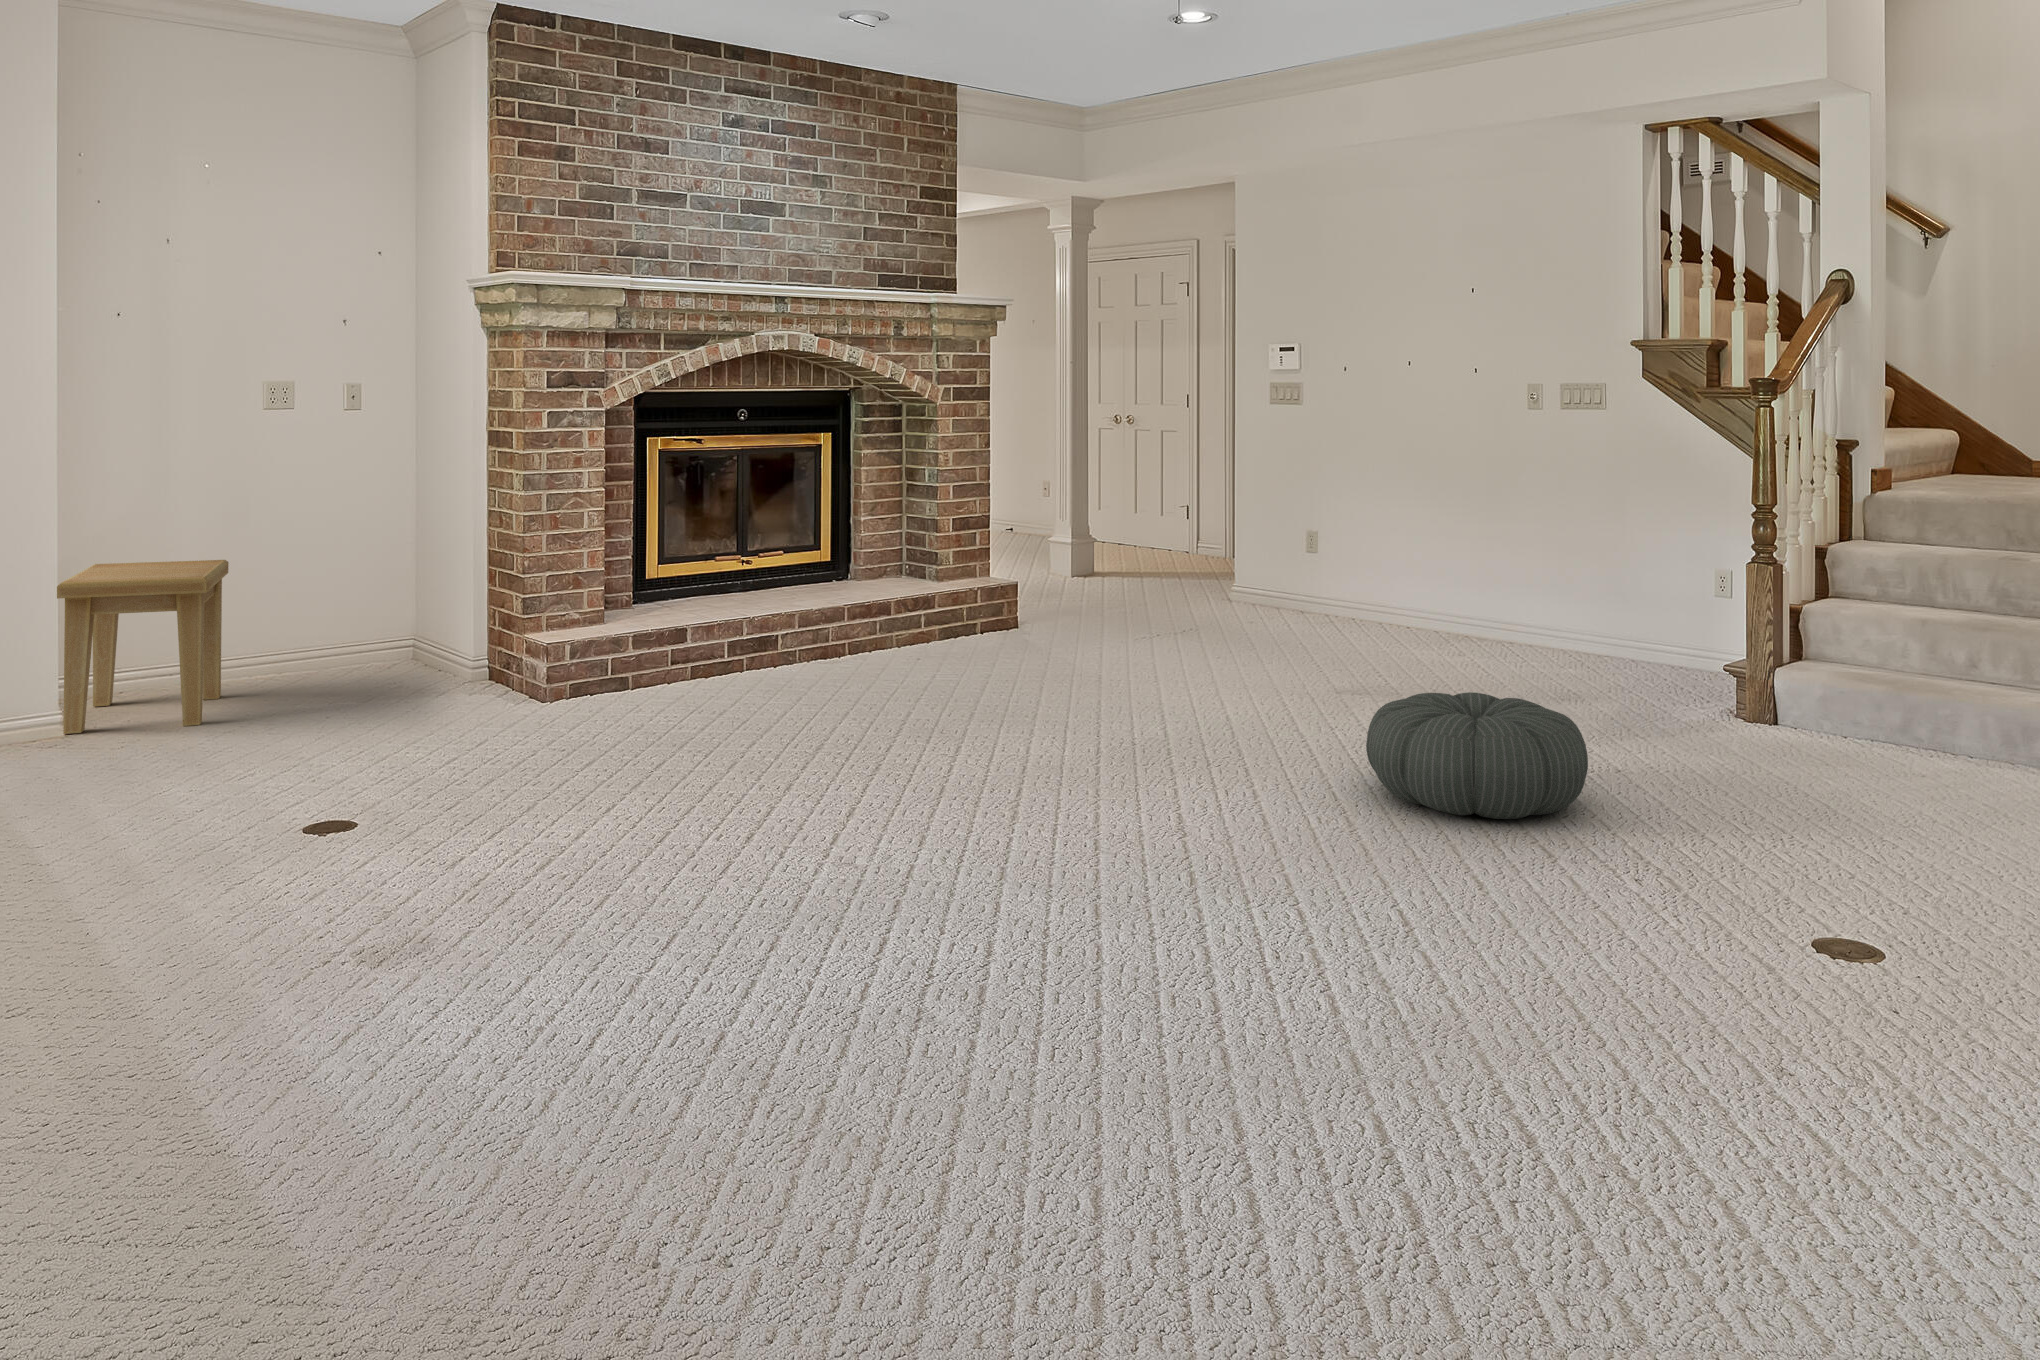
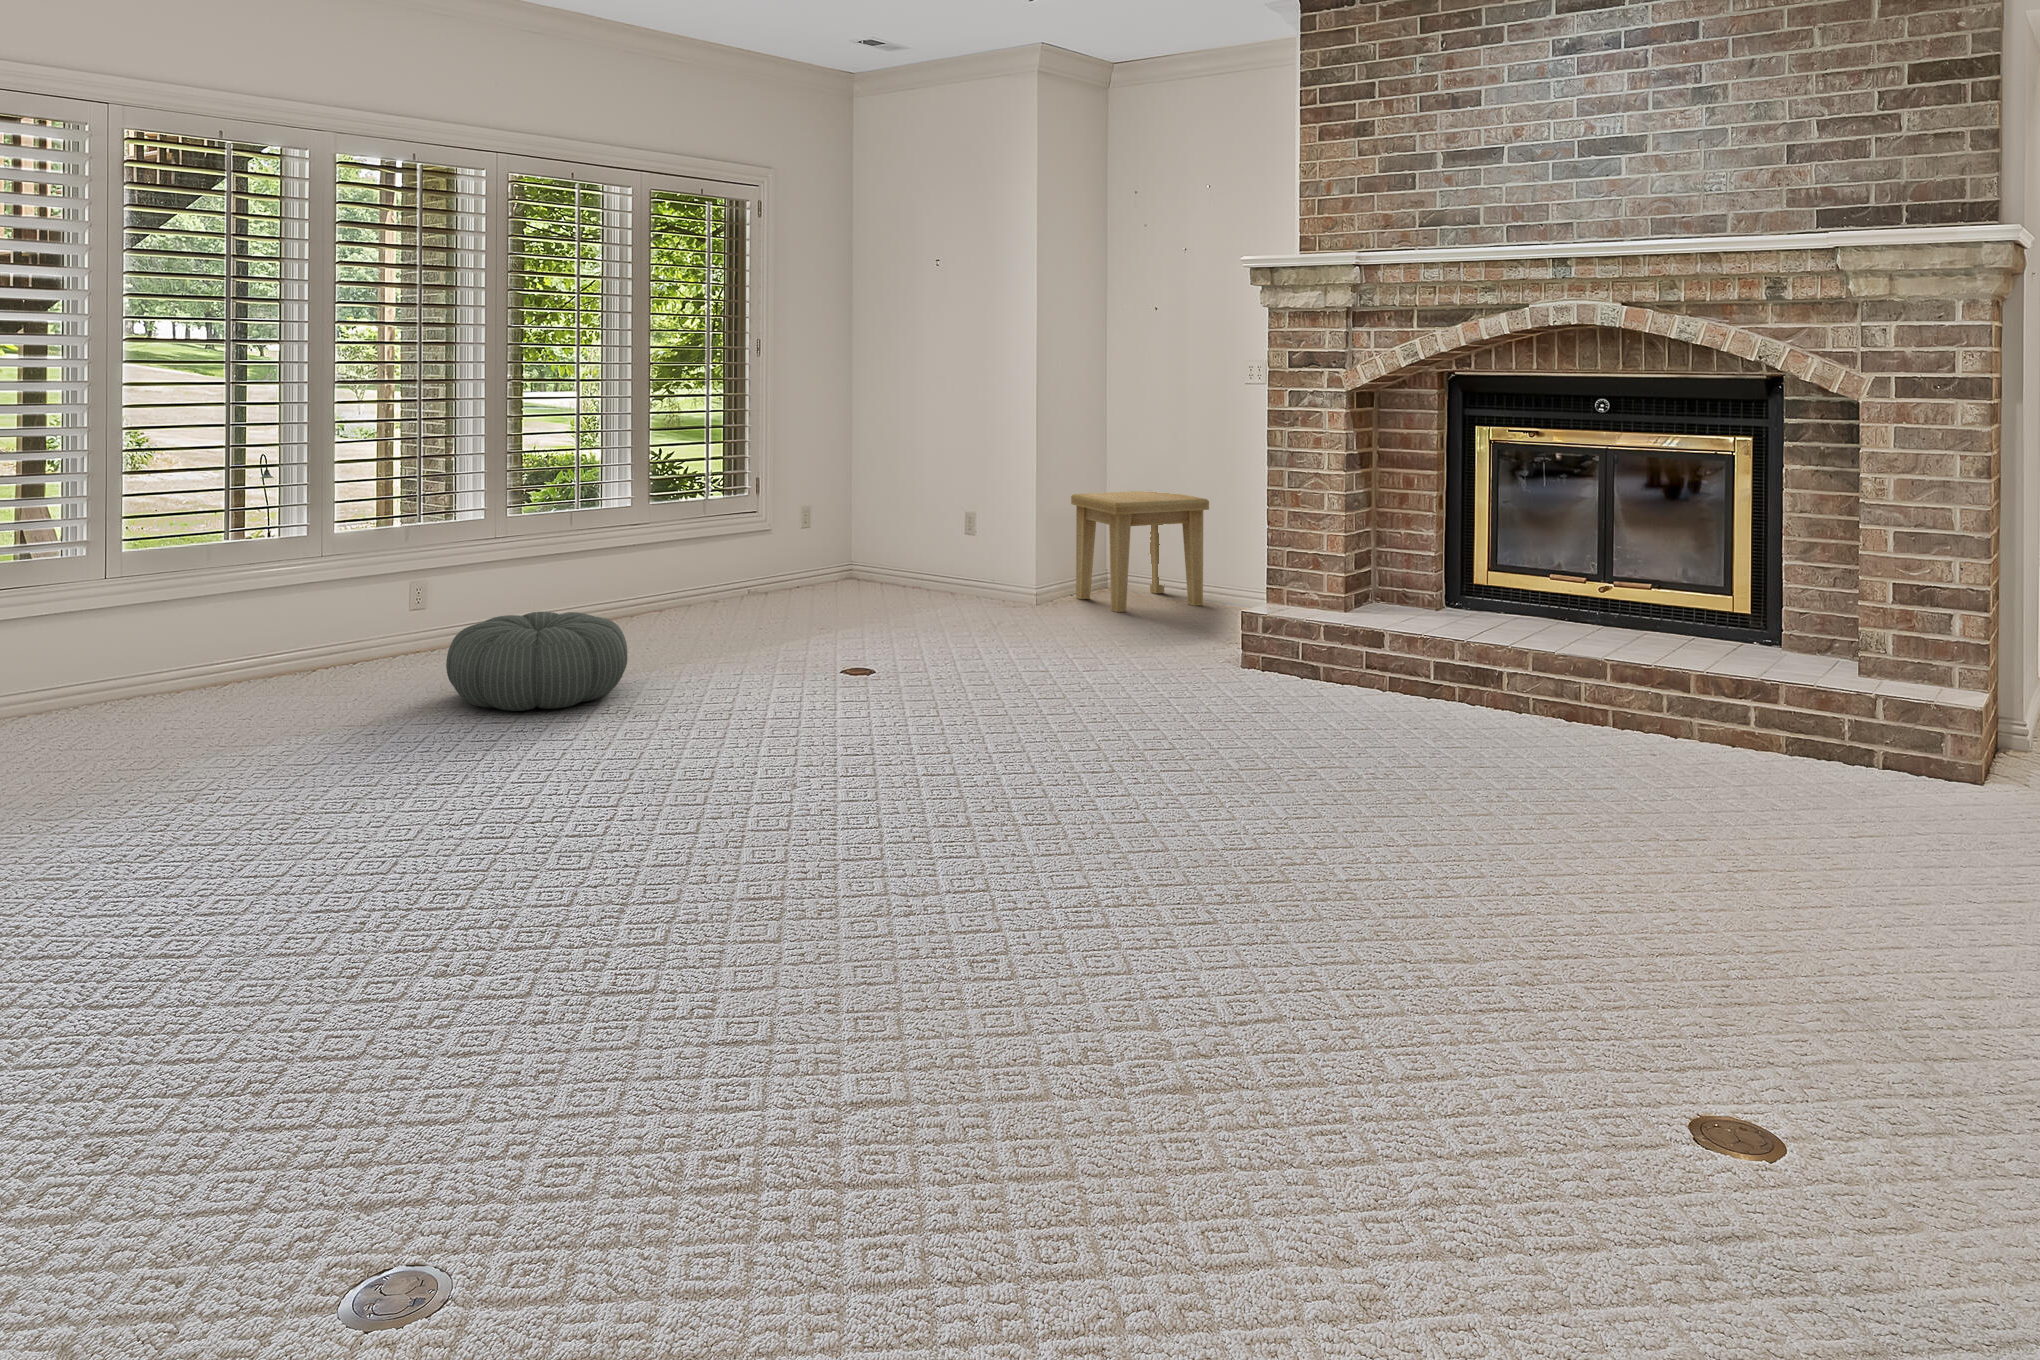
pouf: present [1366,692,1588,819] -> present [446,612,628,711]

